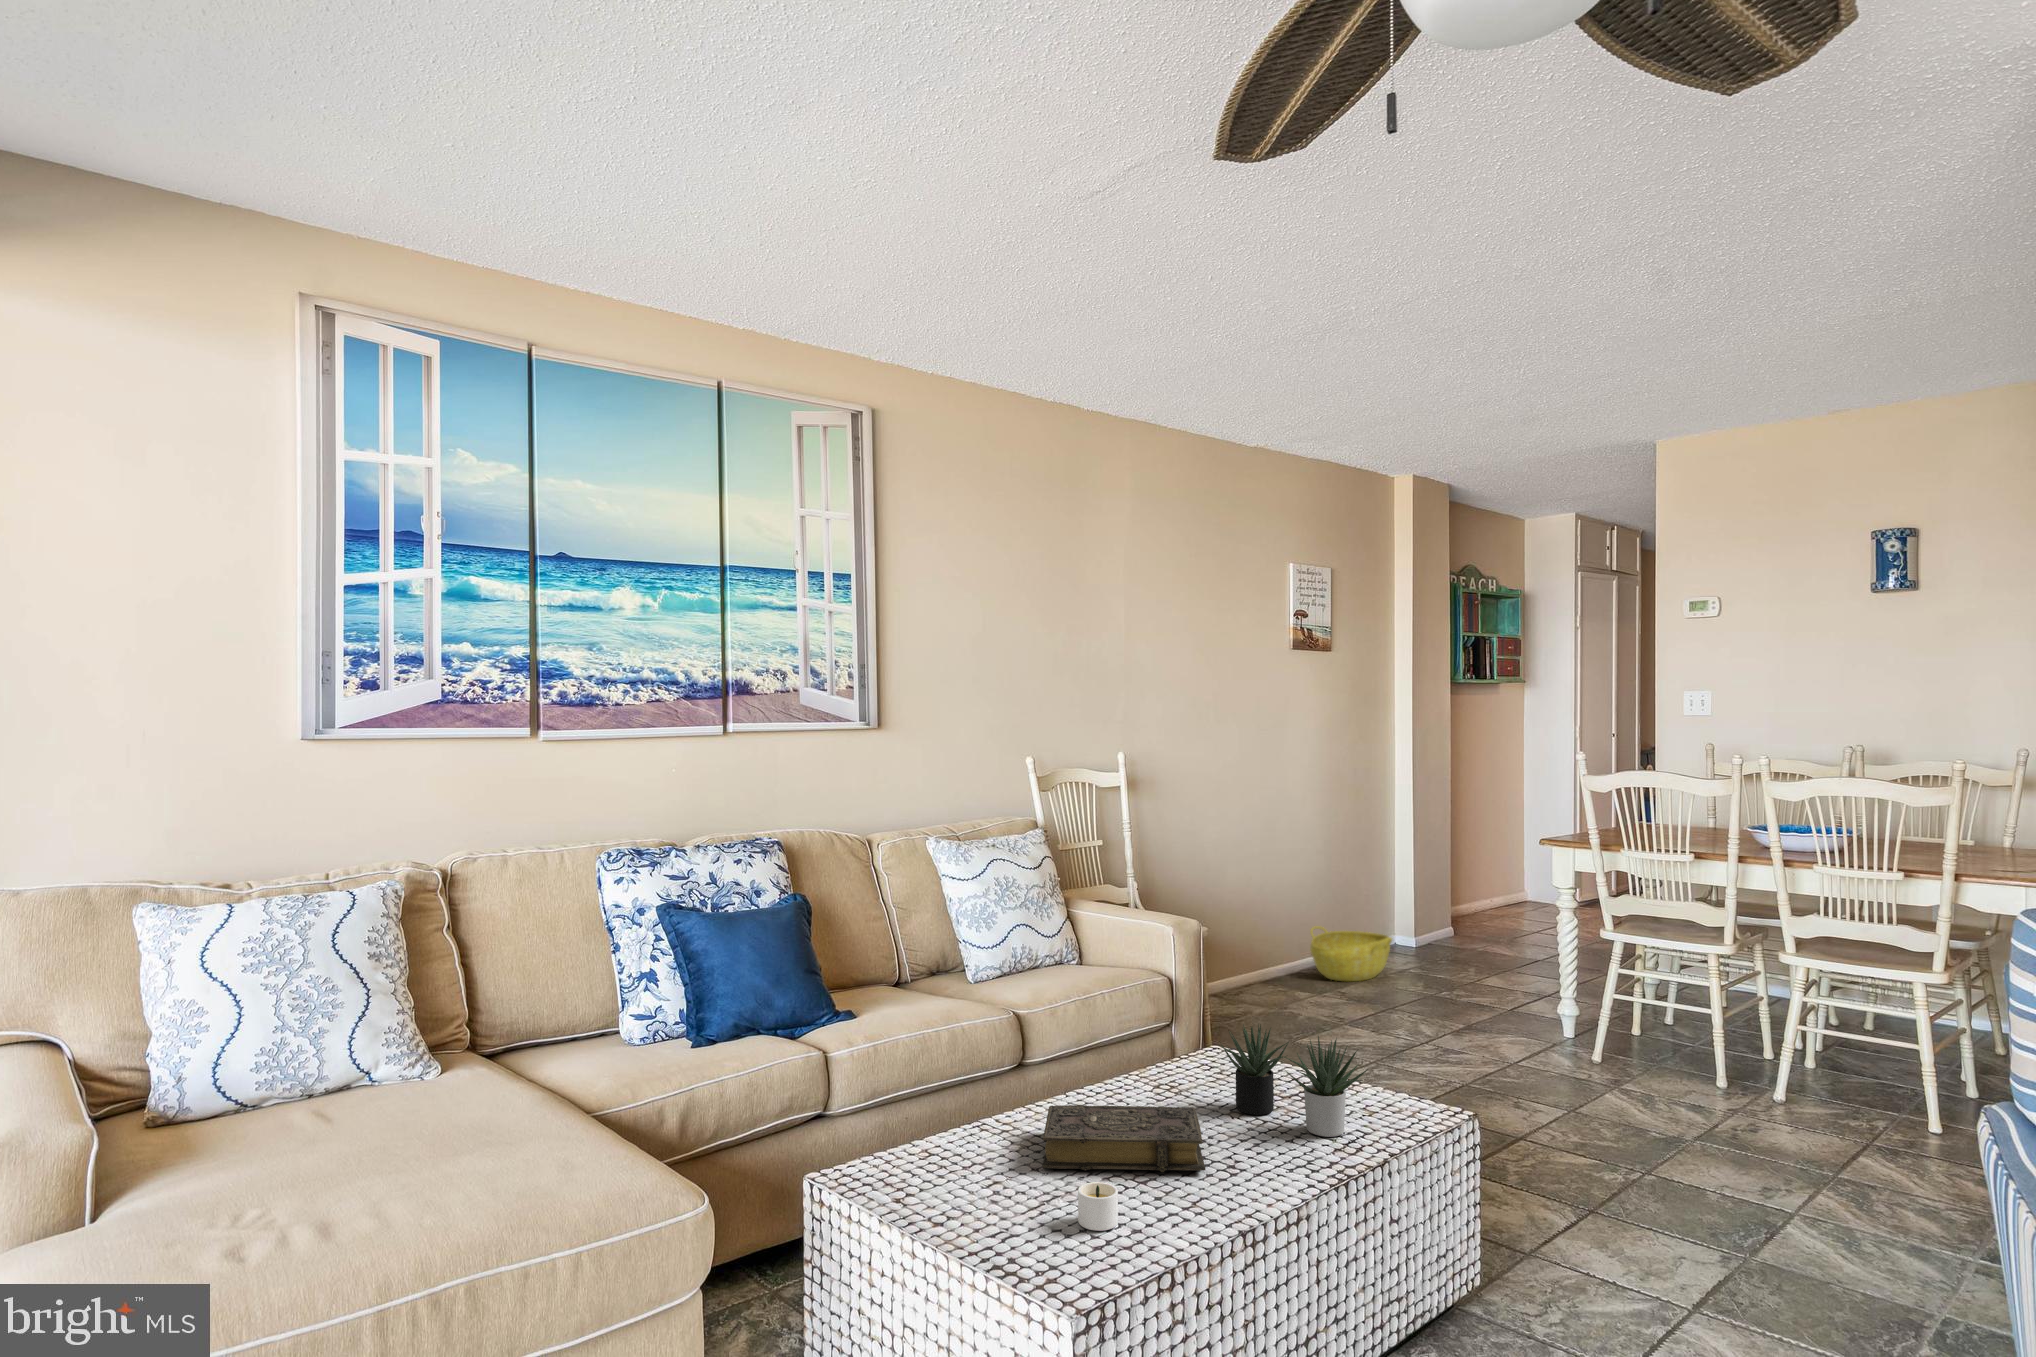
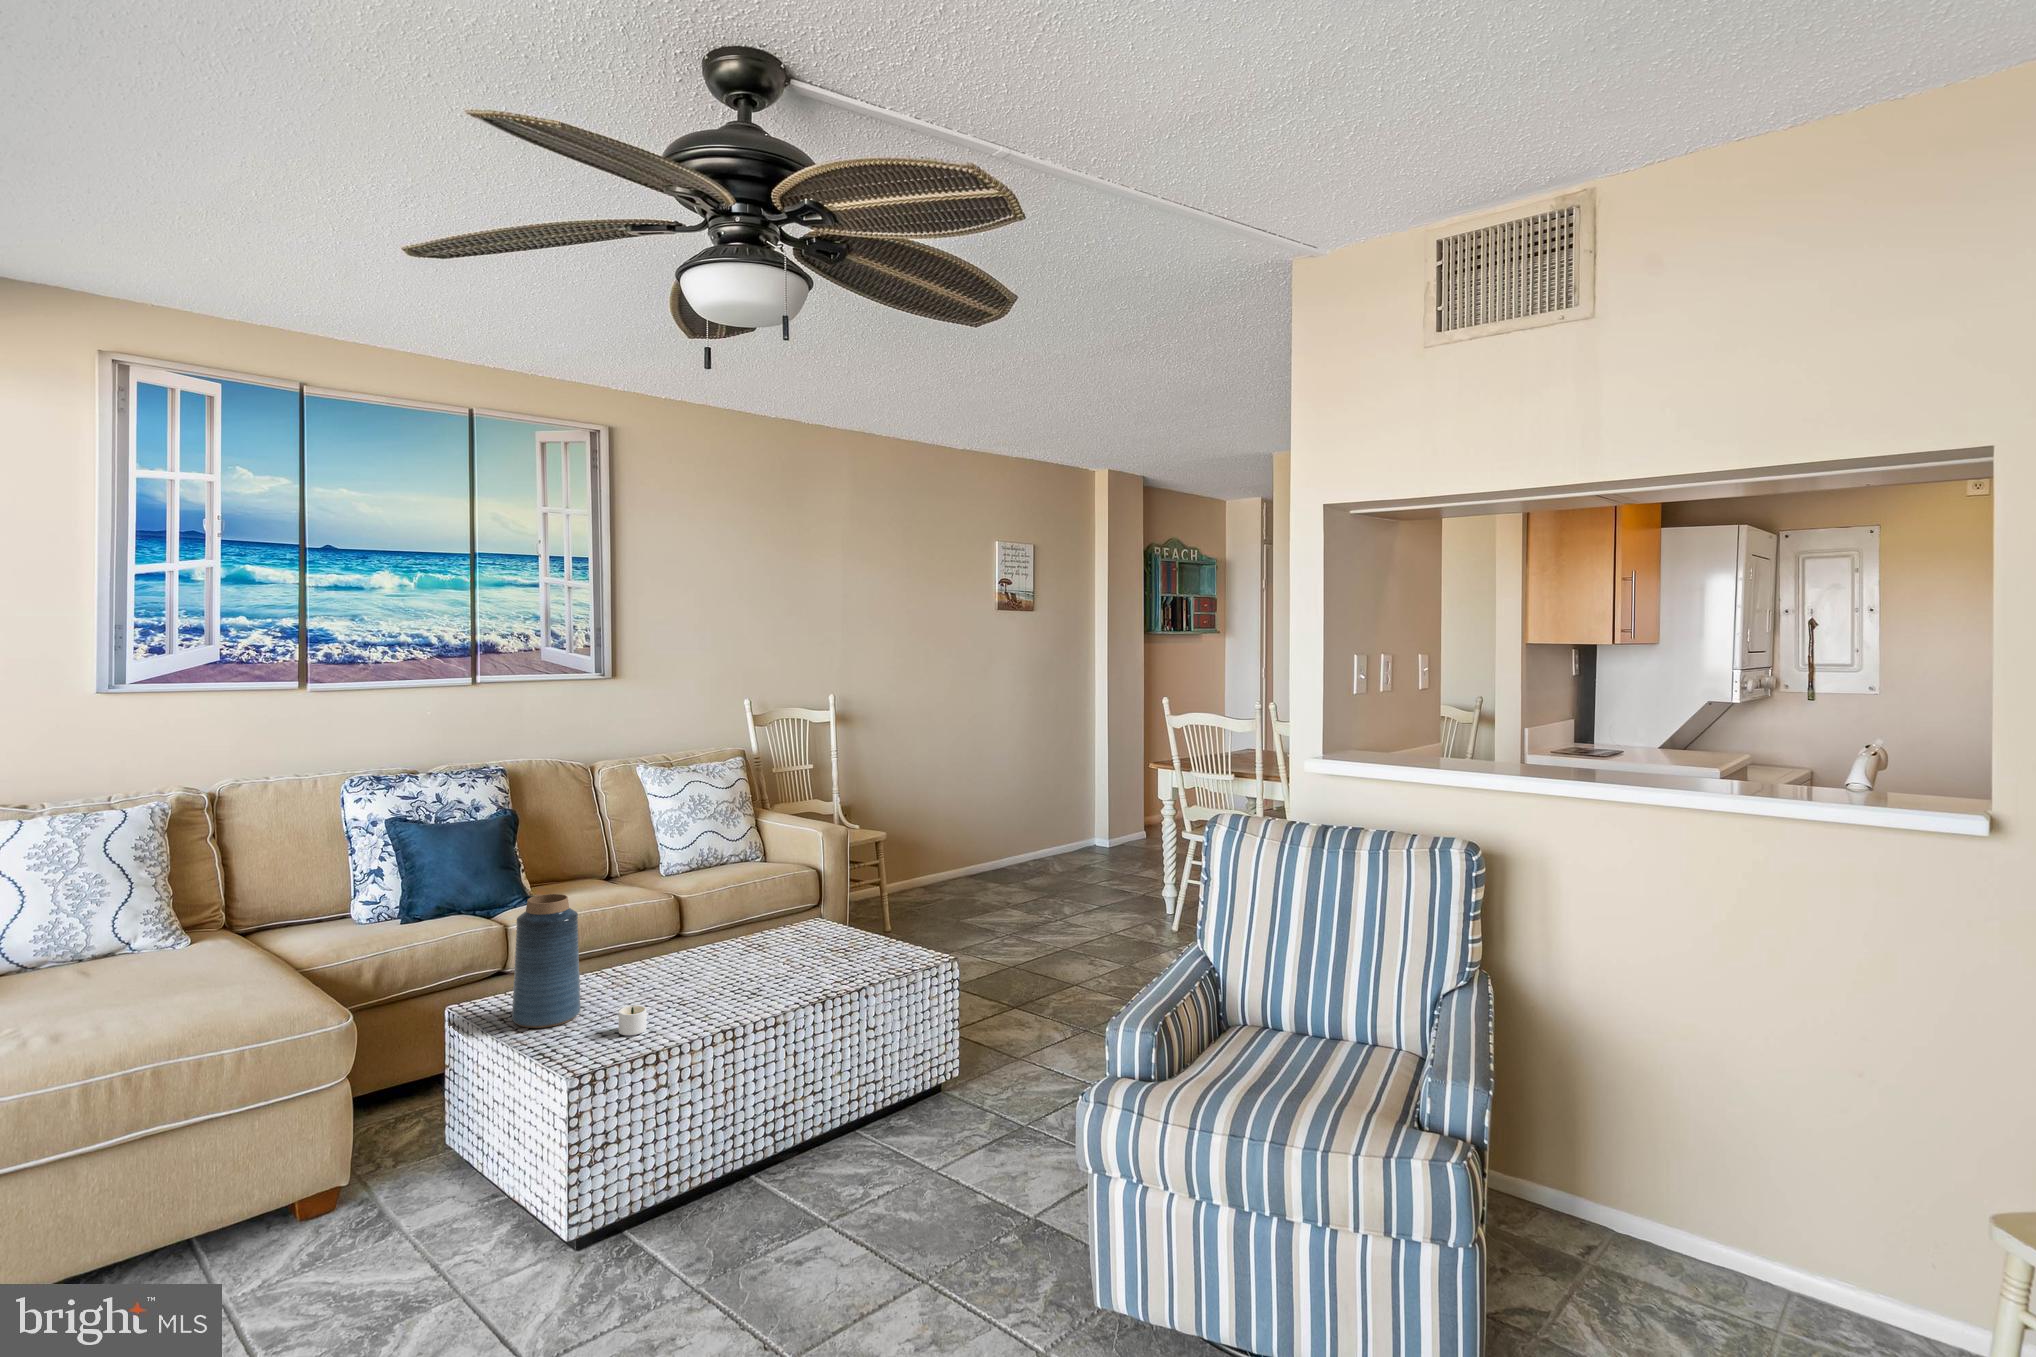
basket: present [1310,926,1392,981] -> none [990,832,1053,873]
vase: none [909,1009,1001,1215] -> present [512,894,581,1028]
succulent plant: present [1220,1025,1368,1137] -> none [780,903,866,977]
book: present [1043,1105,1205,1172] -> none [621,958,745,1000]

